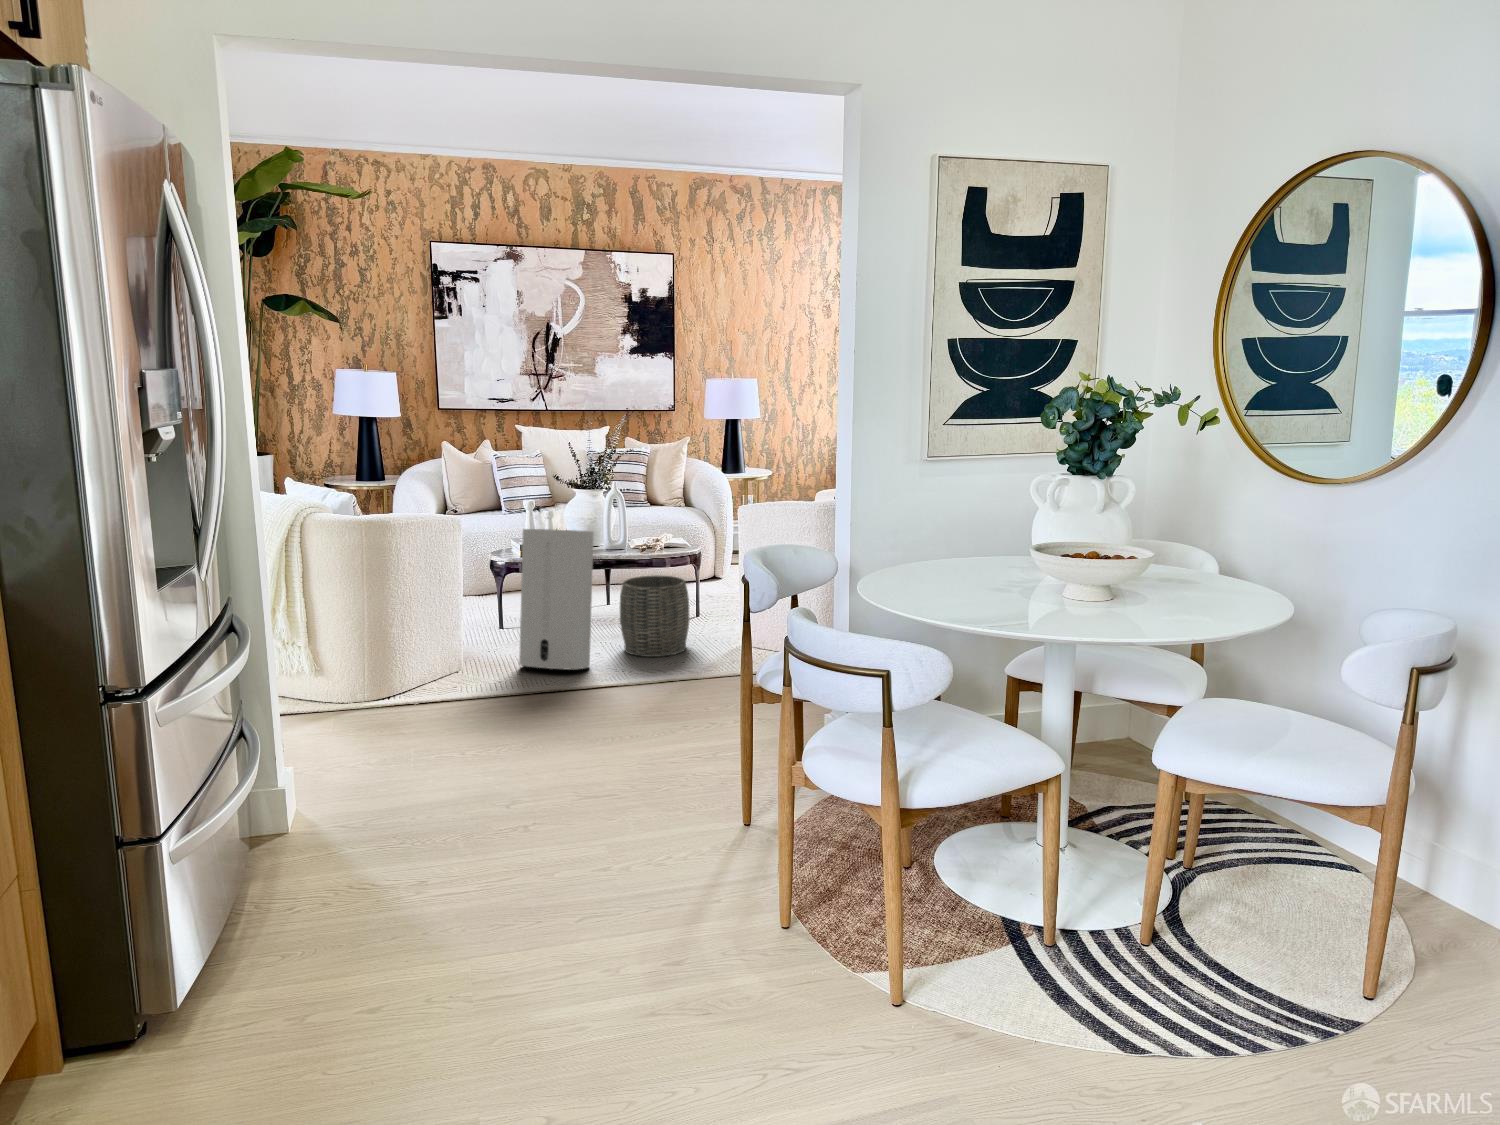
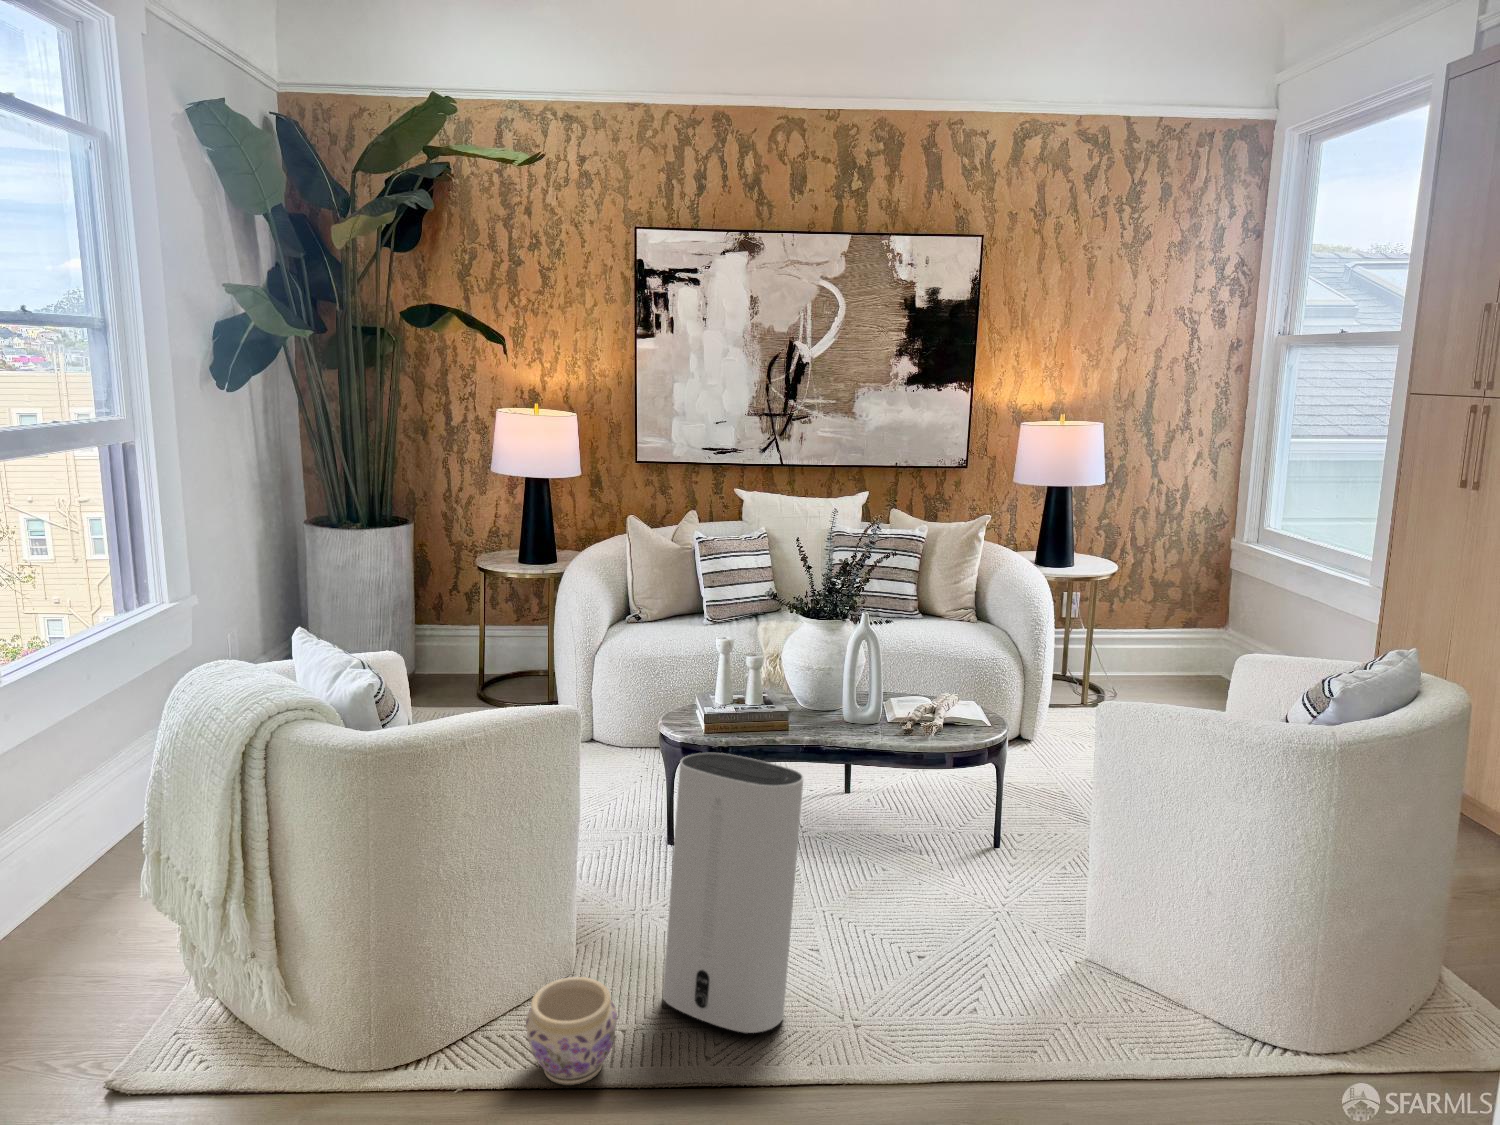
woven basket: present [620,575,690,657] -> none [847,827,974,997]
planter: none [450,644,501,694] -> present [526,977,617,1086]

